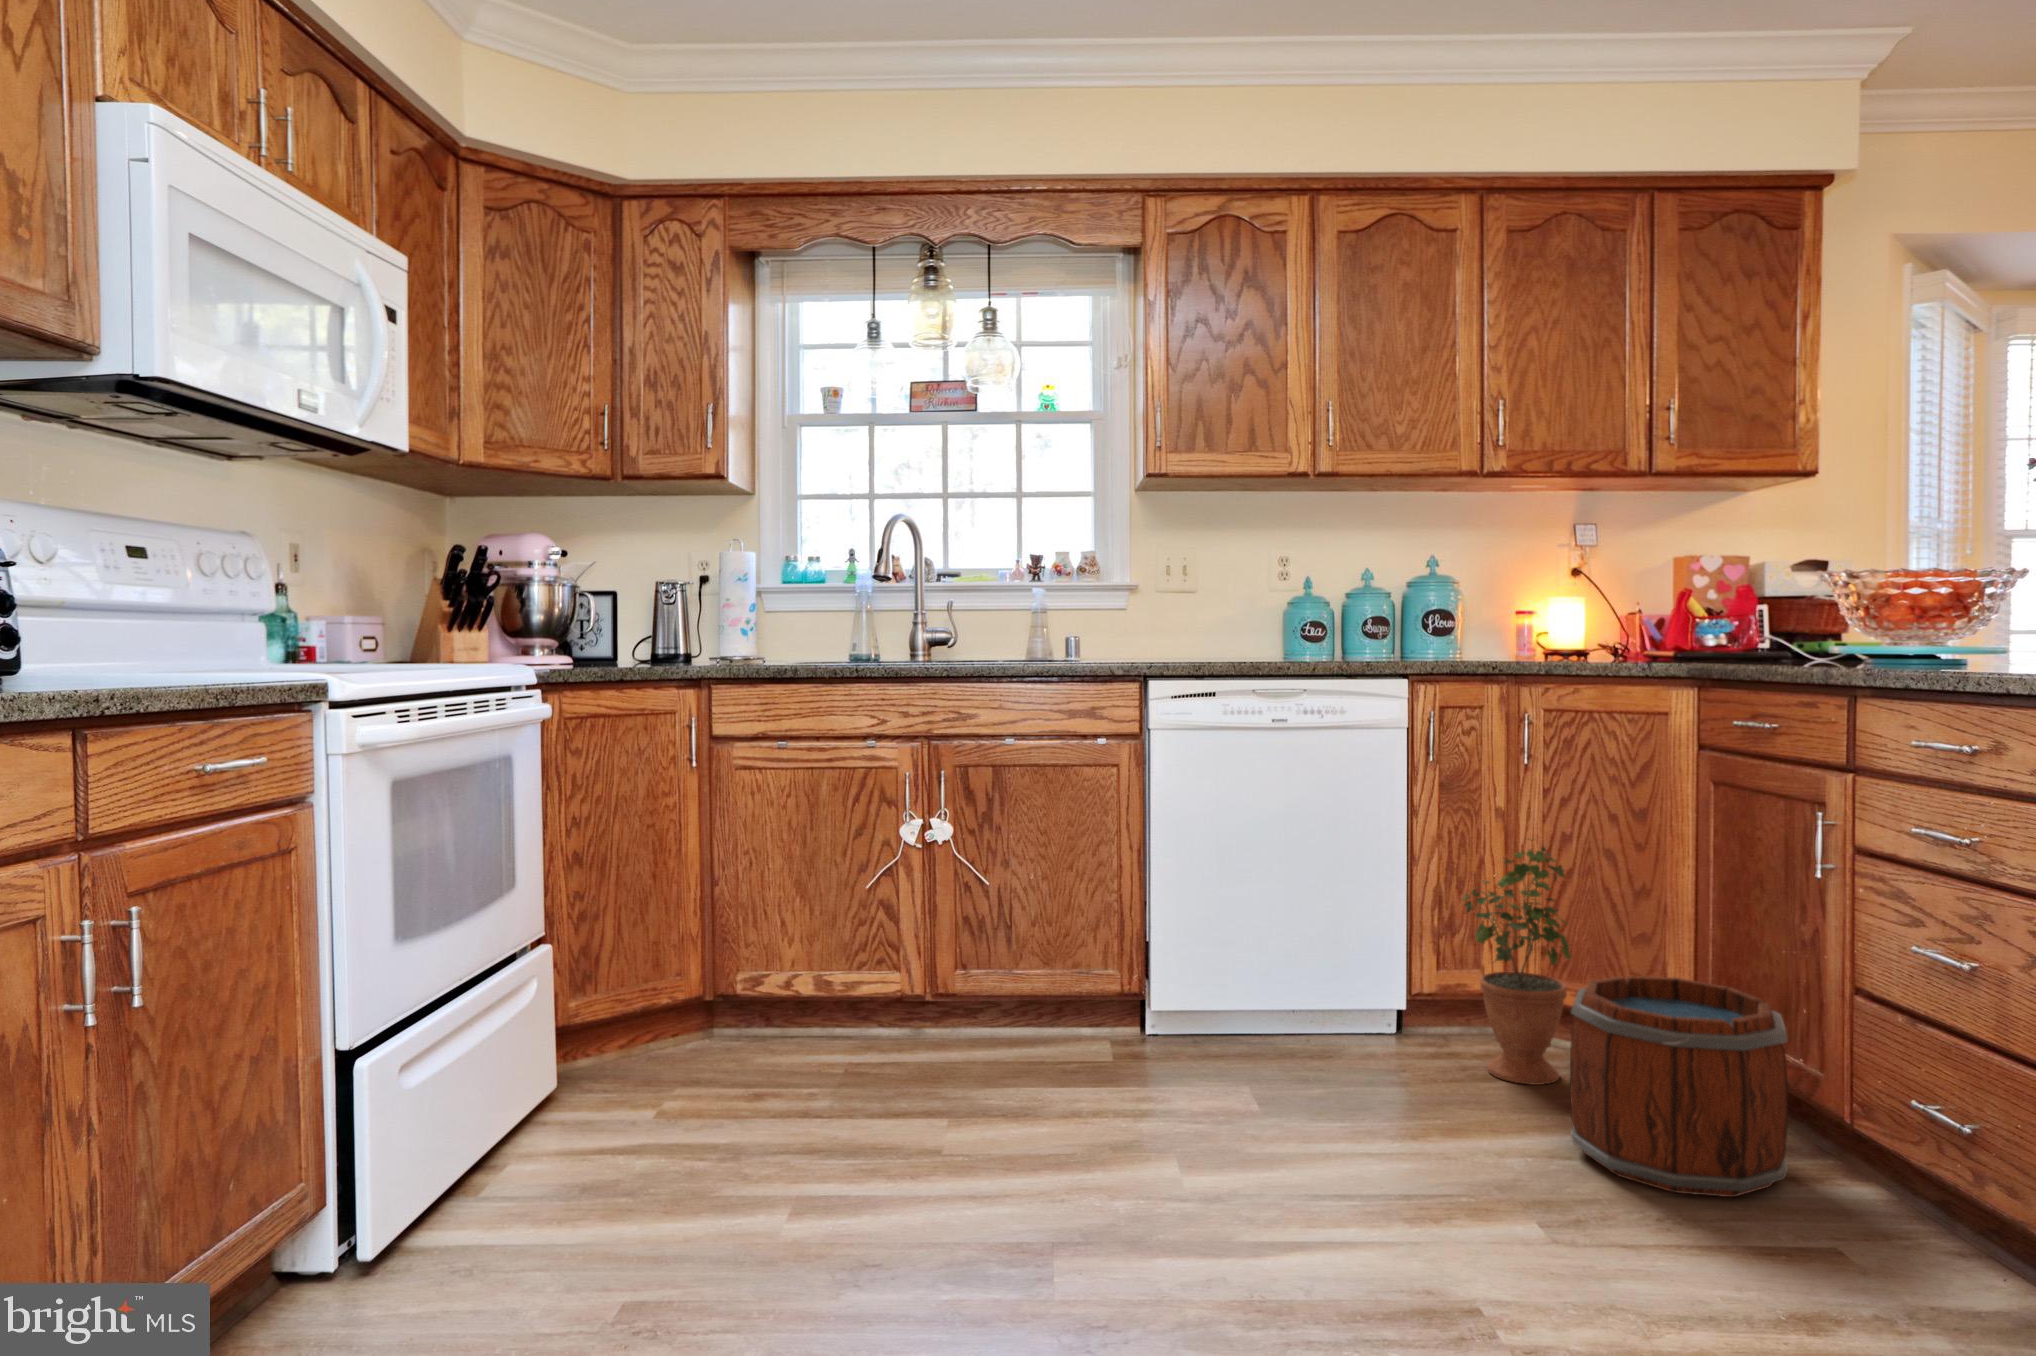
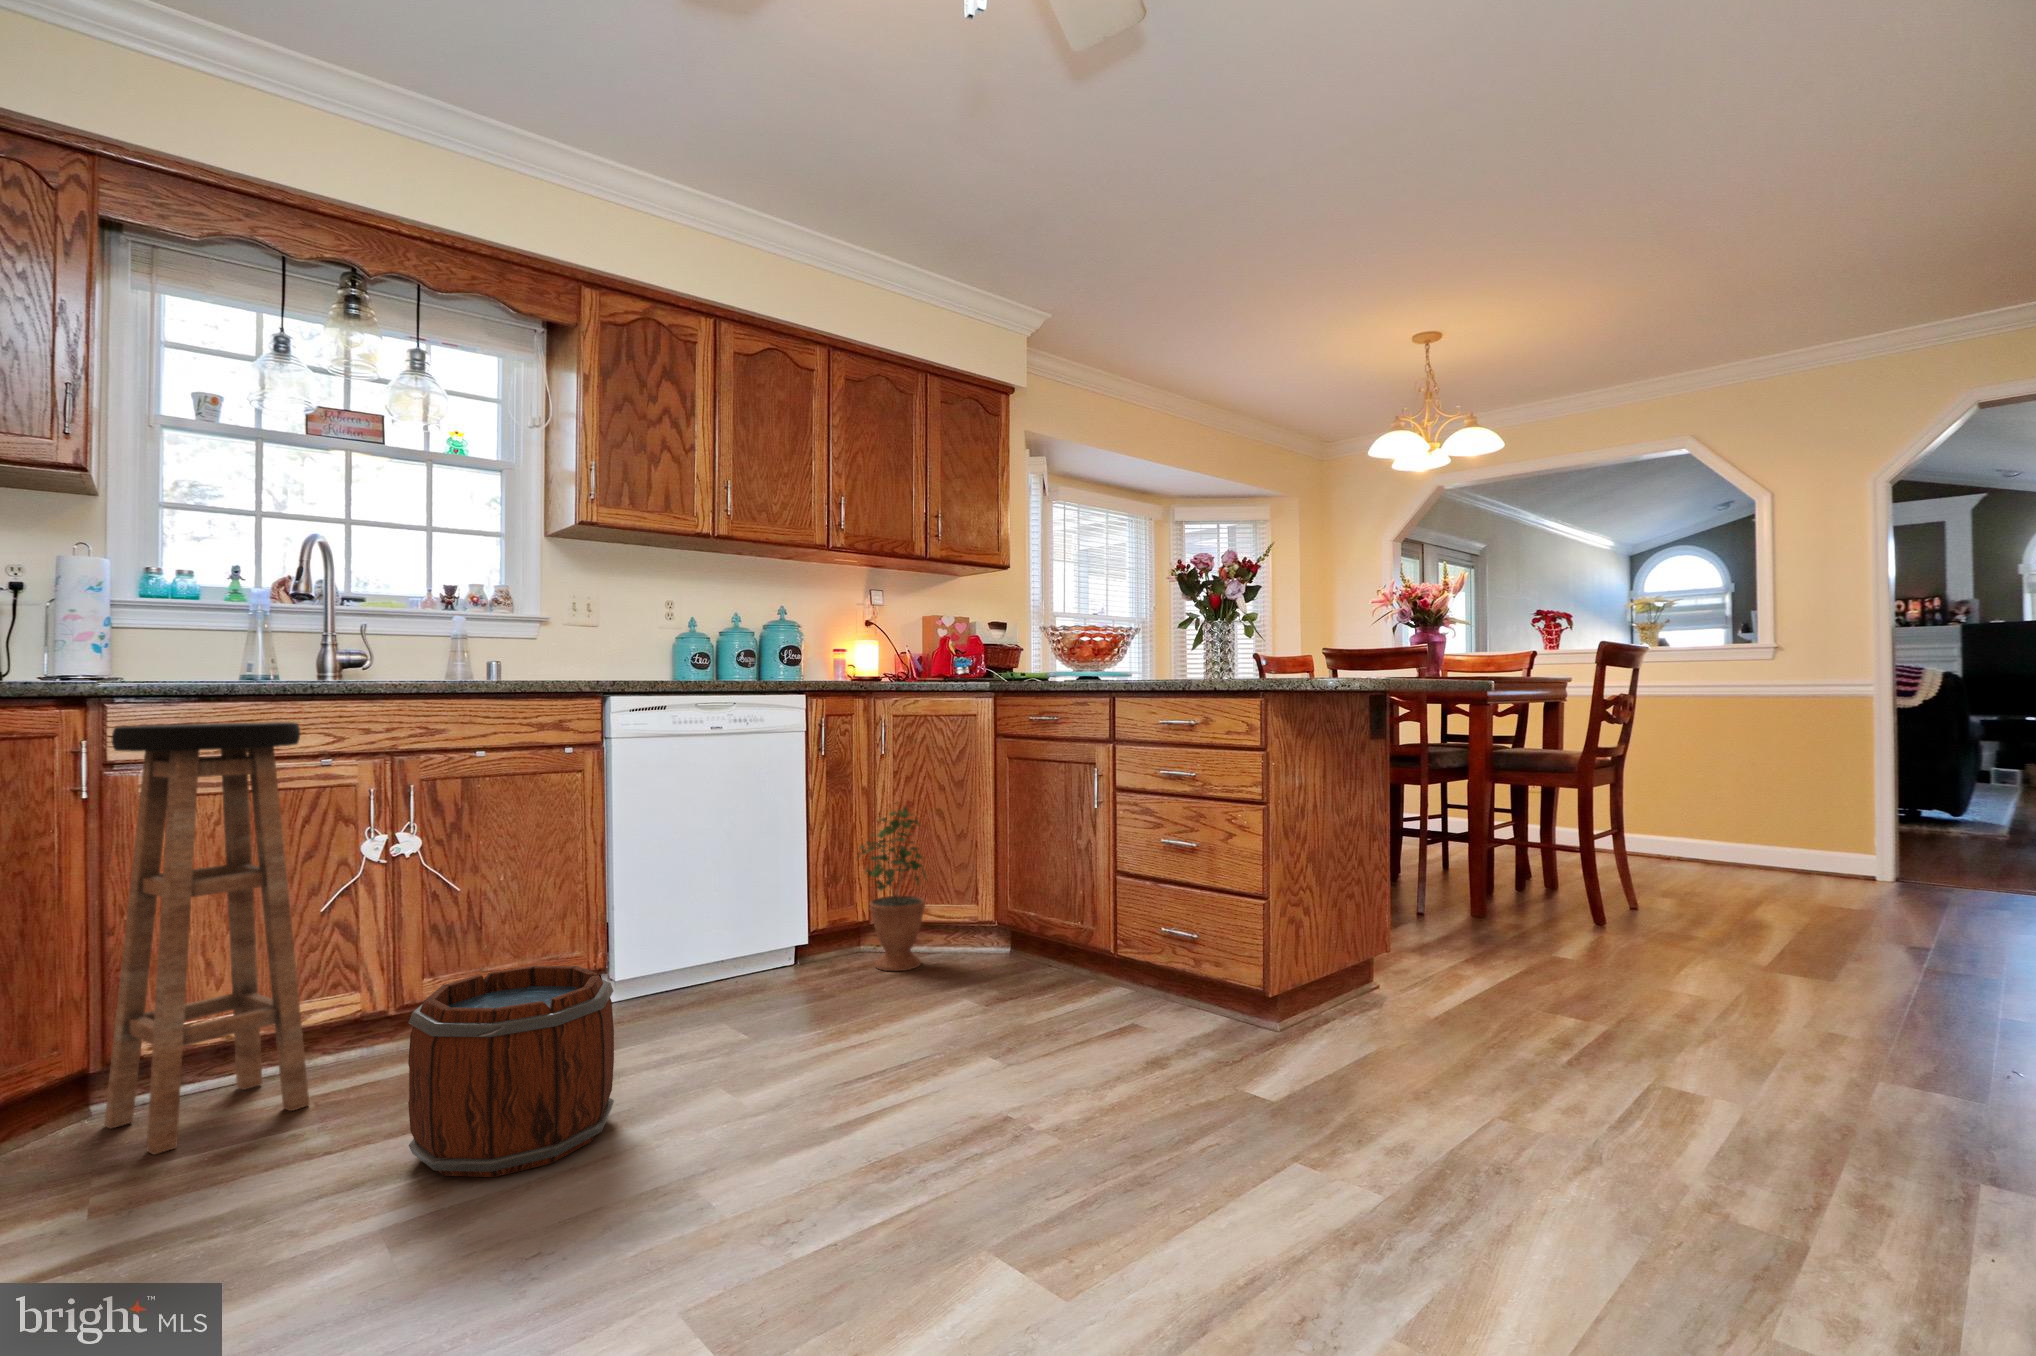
bar stool: none [693,703,829,1087] -> present [104,722,309,1155]
bucket: present [1570,976,1788,1197] -> present [408,966,614,1177]

